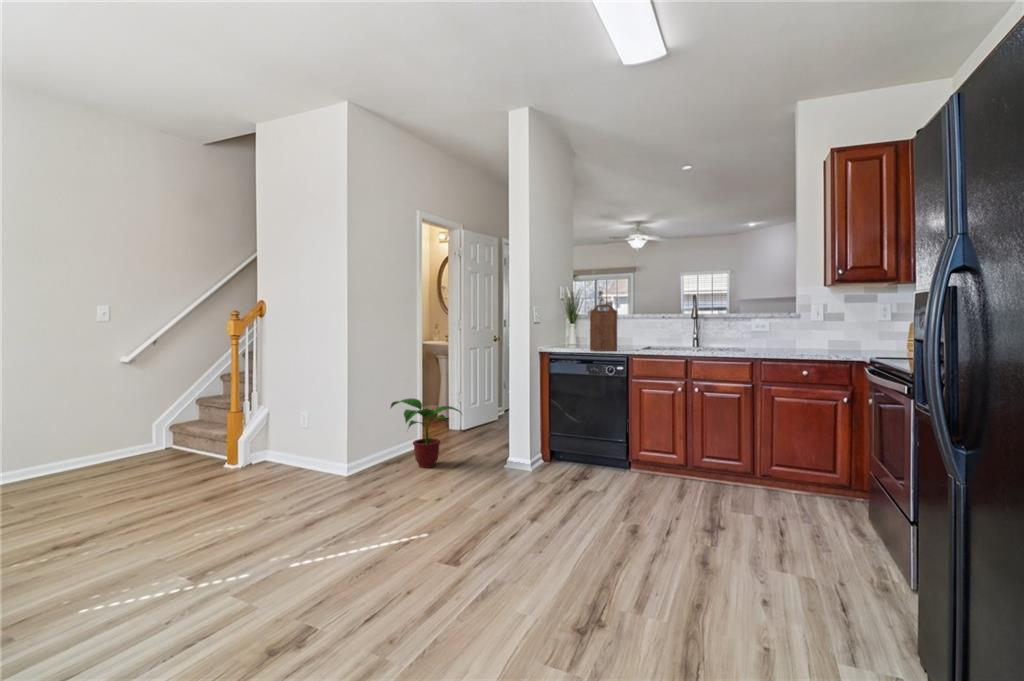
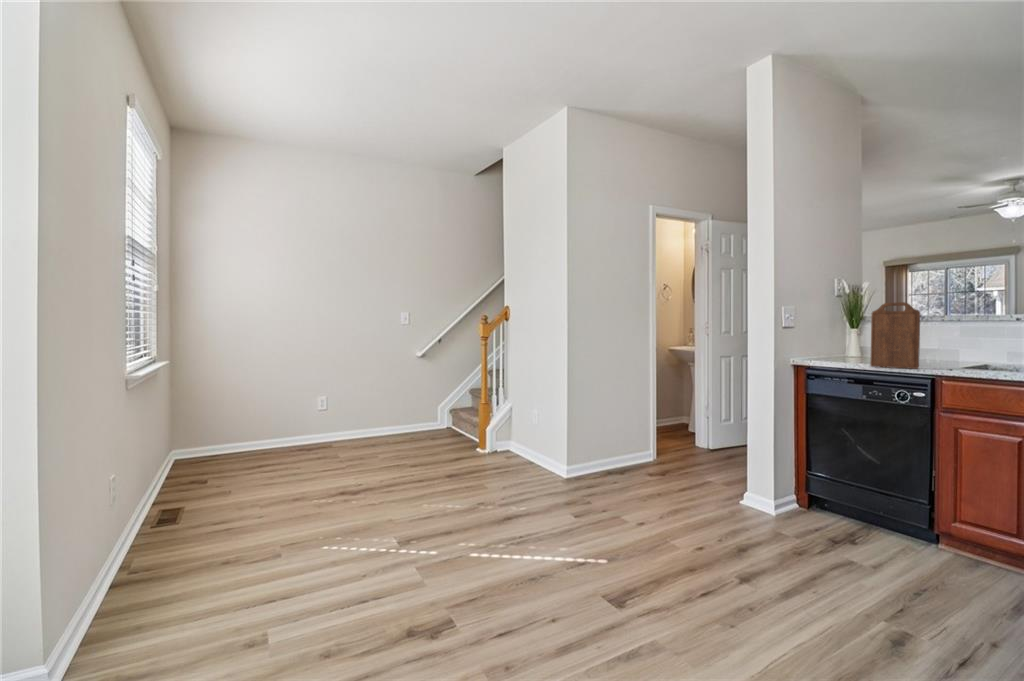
potted plant: present [391,398,461,468] -> none [614,407,691,485]

